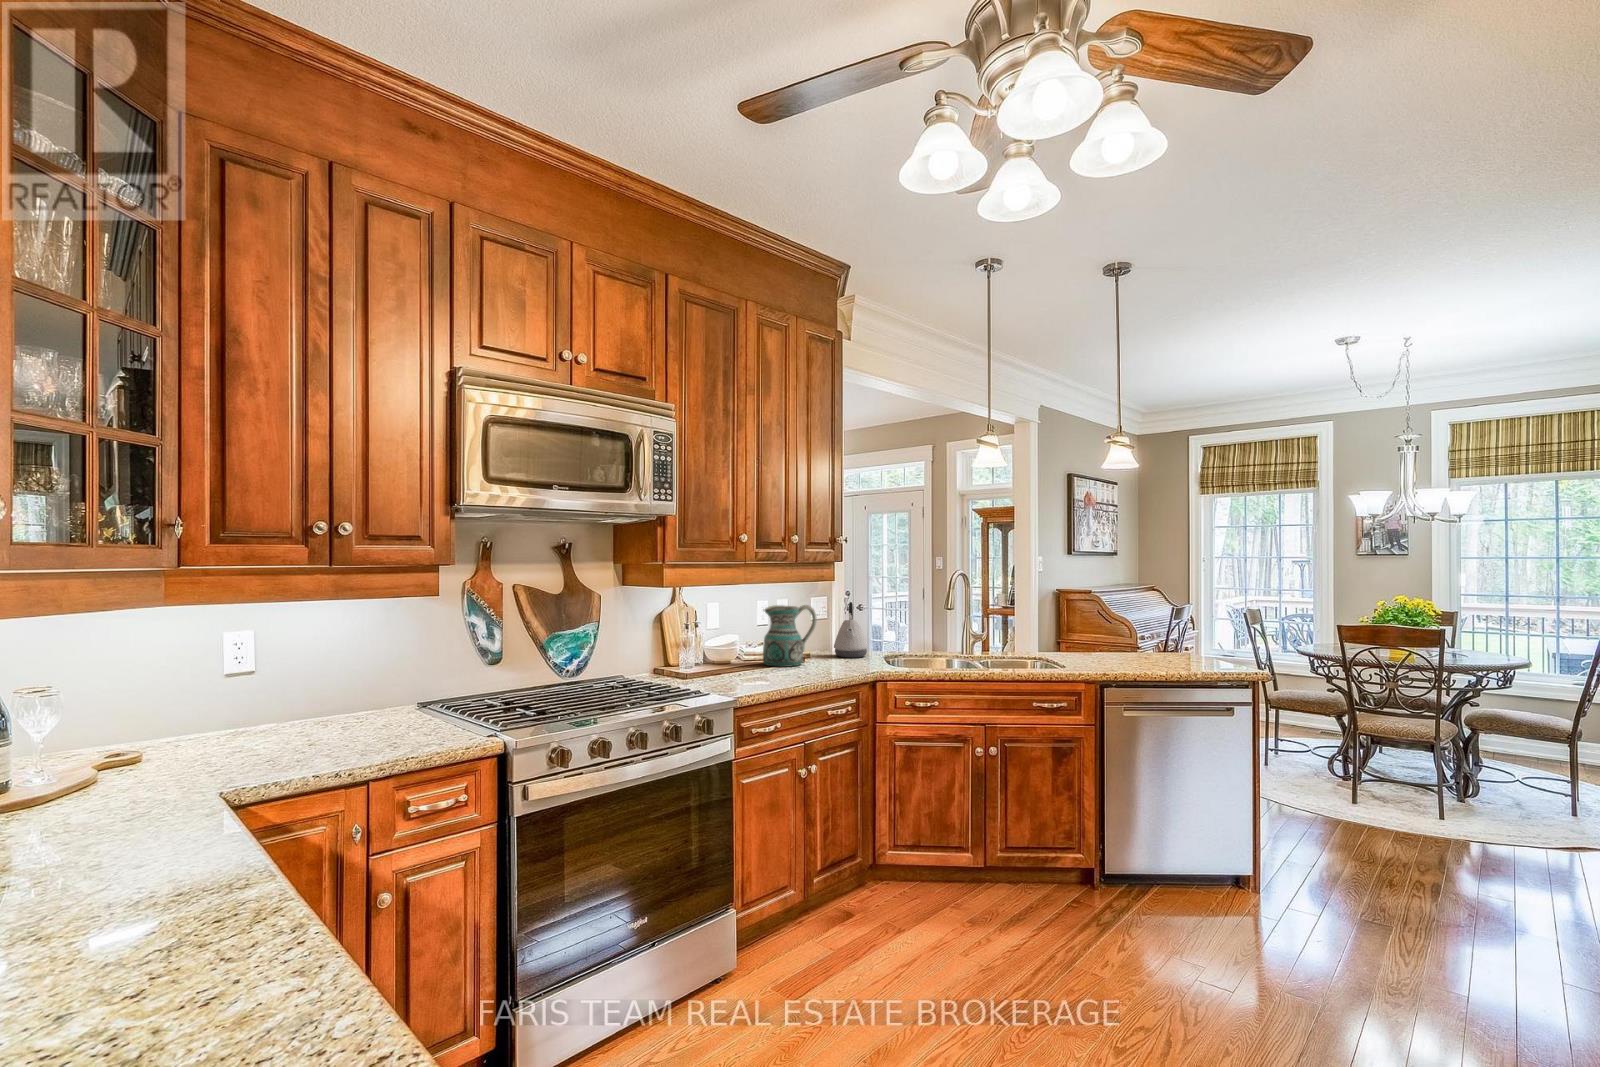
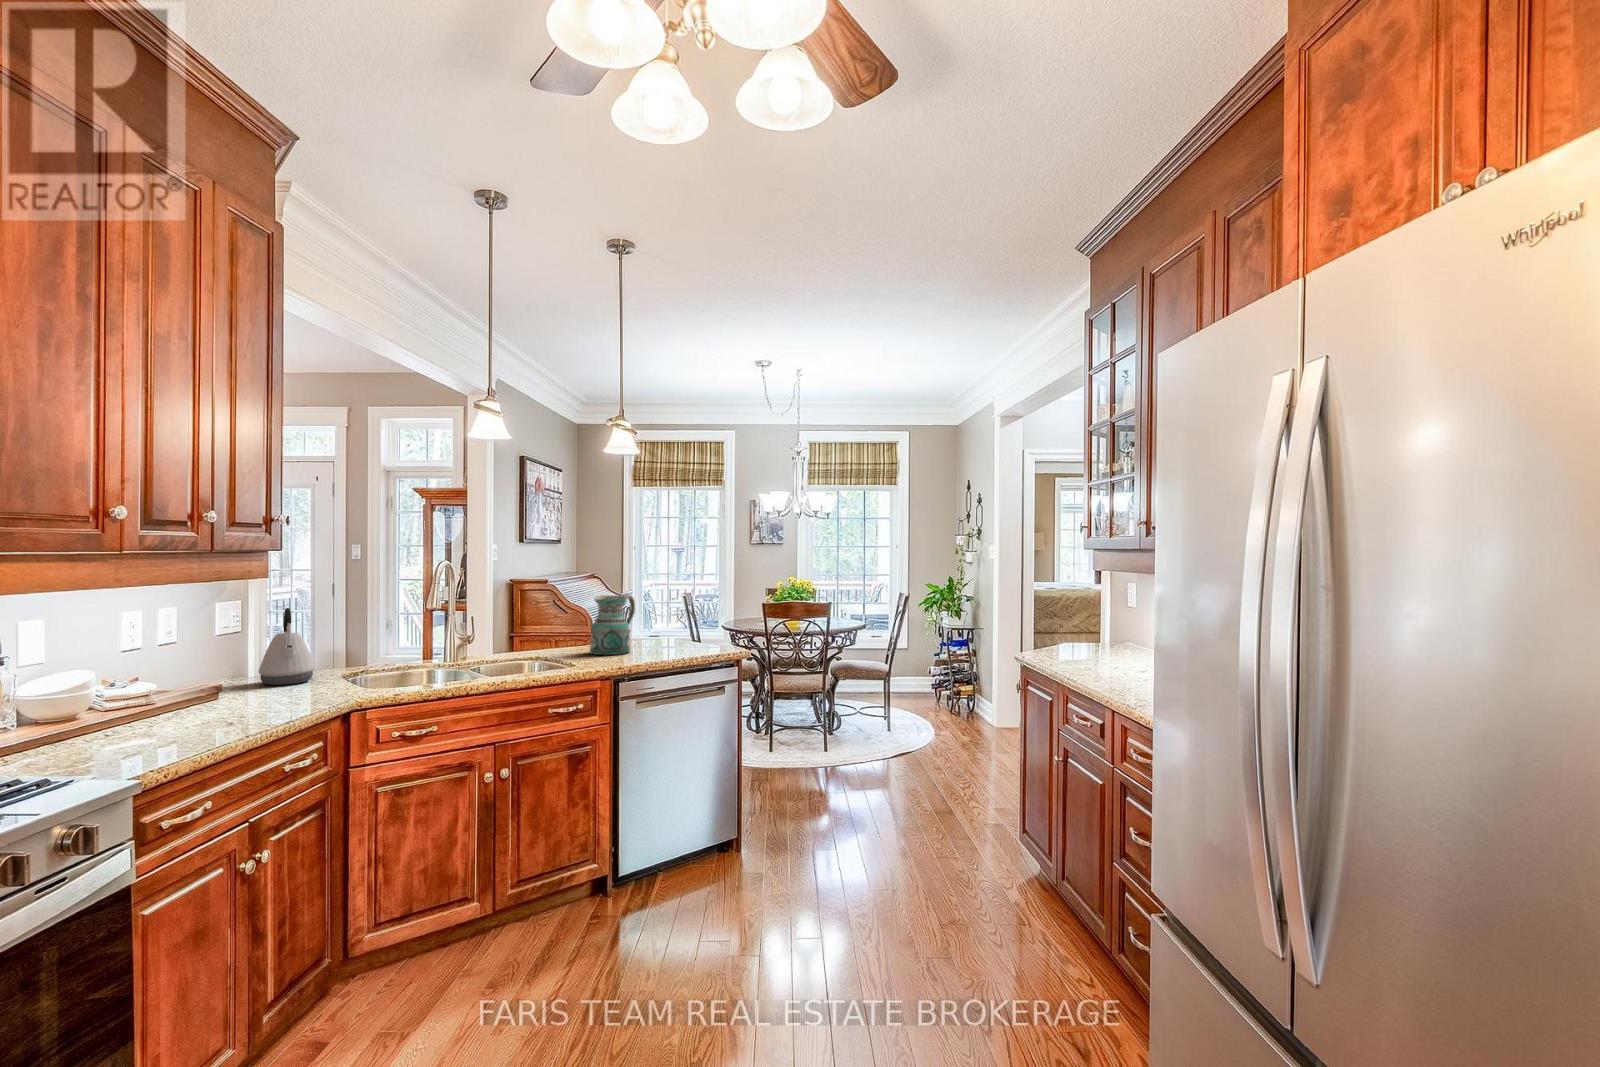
ceramic pitcher: present [763,605,817,667] -> present [590,594,635,655]

